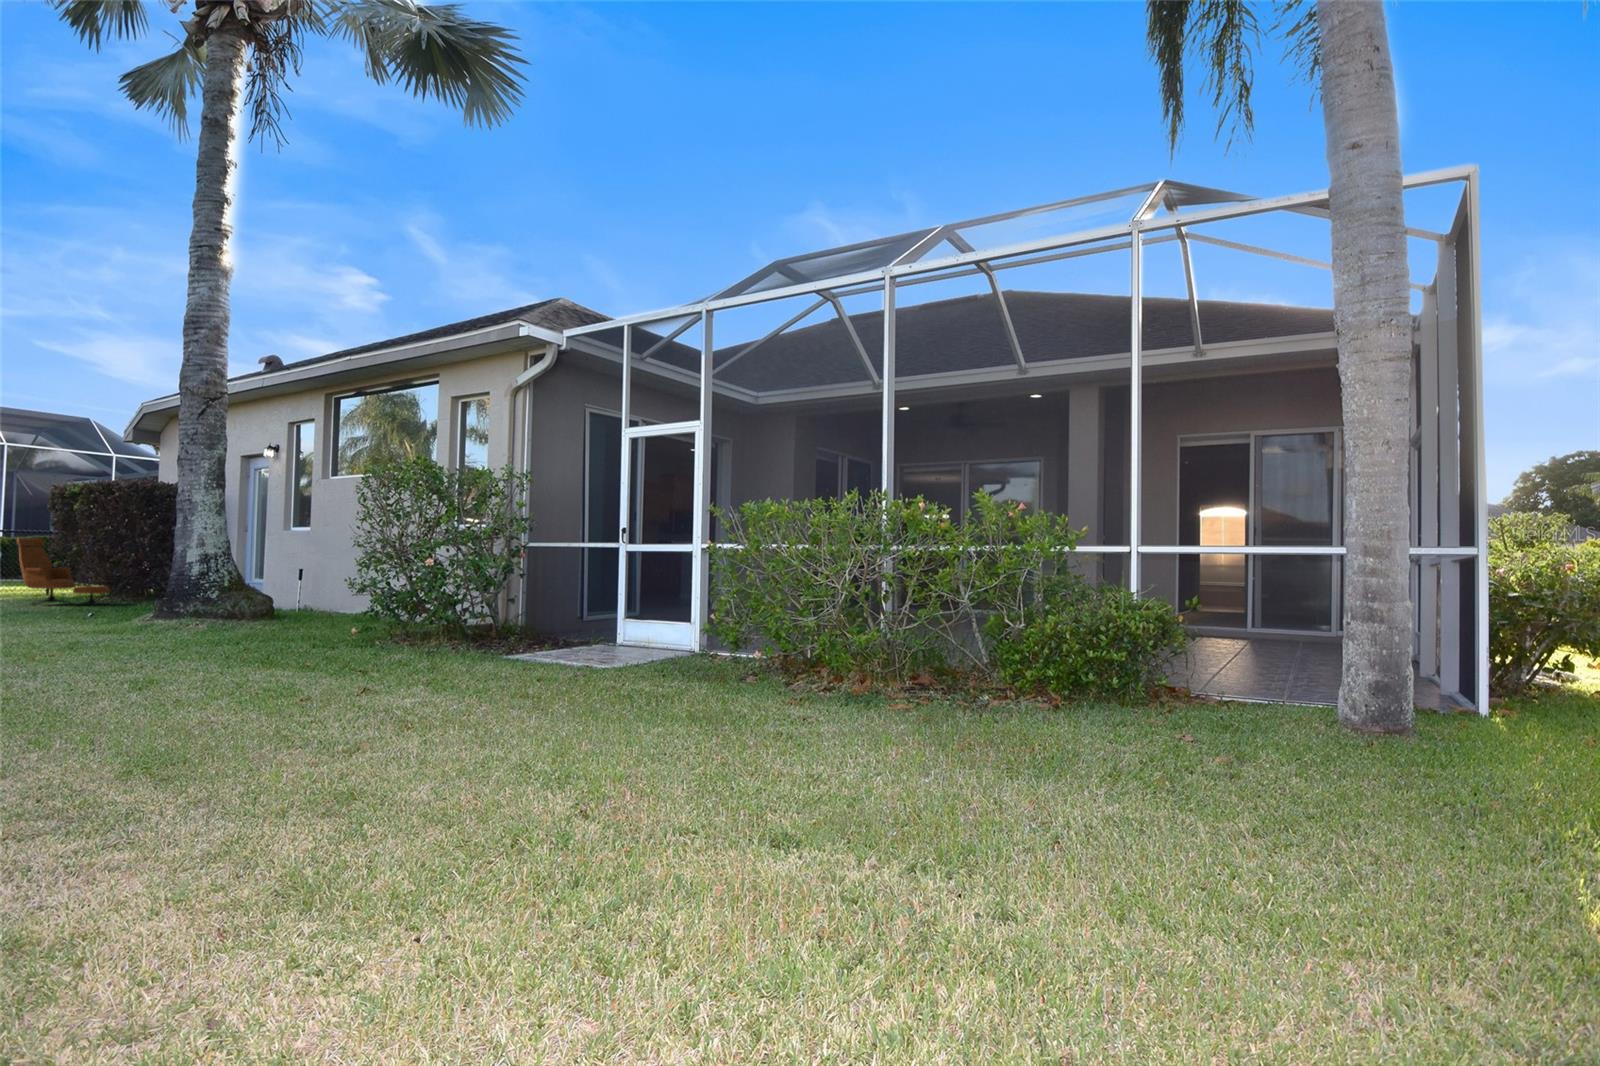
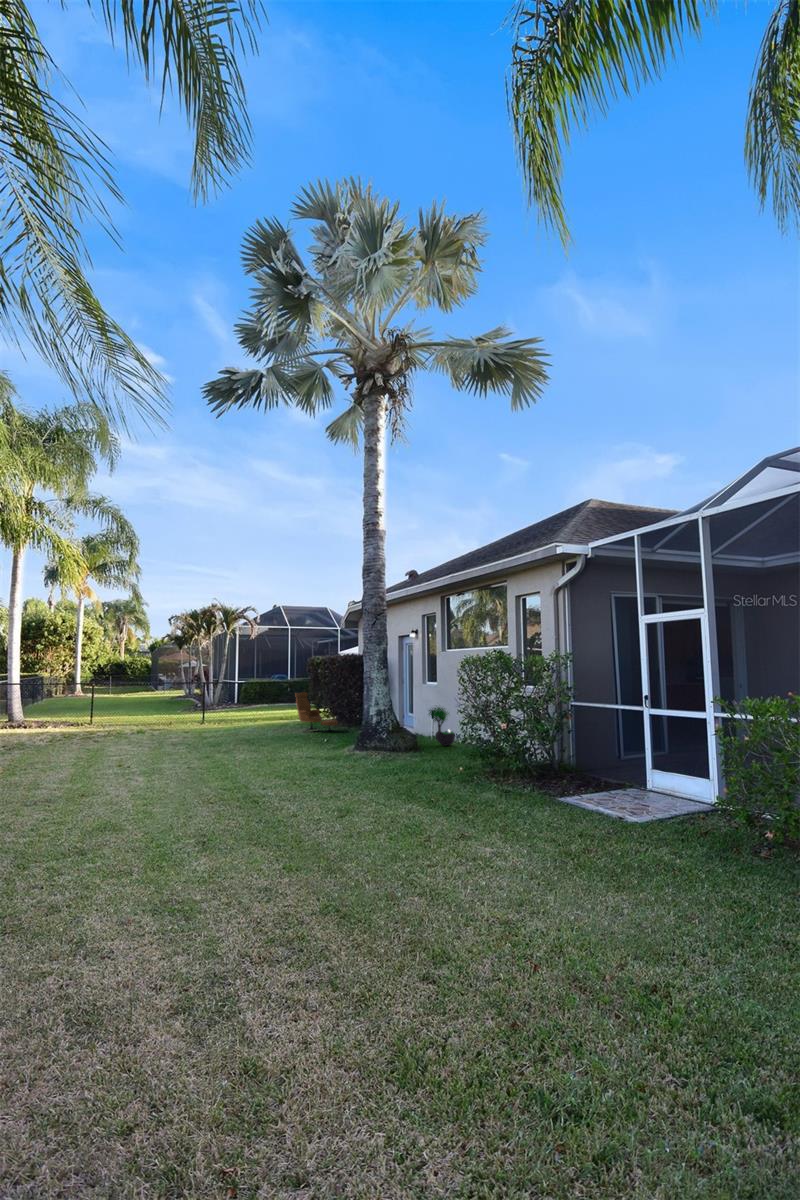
potted tree: none [291,550,336,615] -> present [429,707,455,746]

